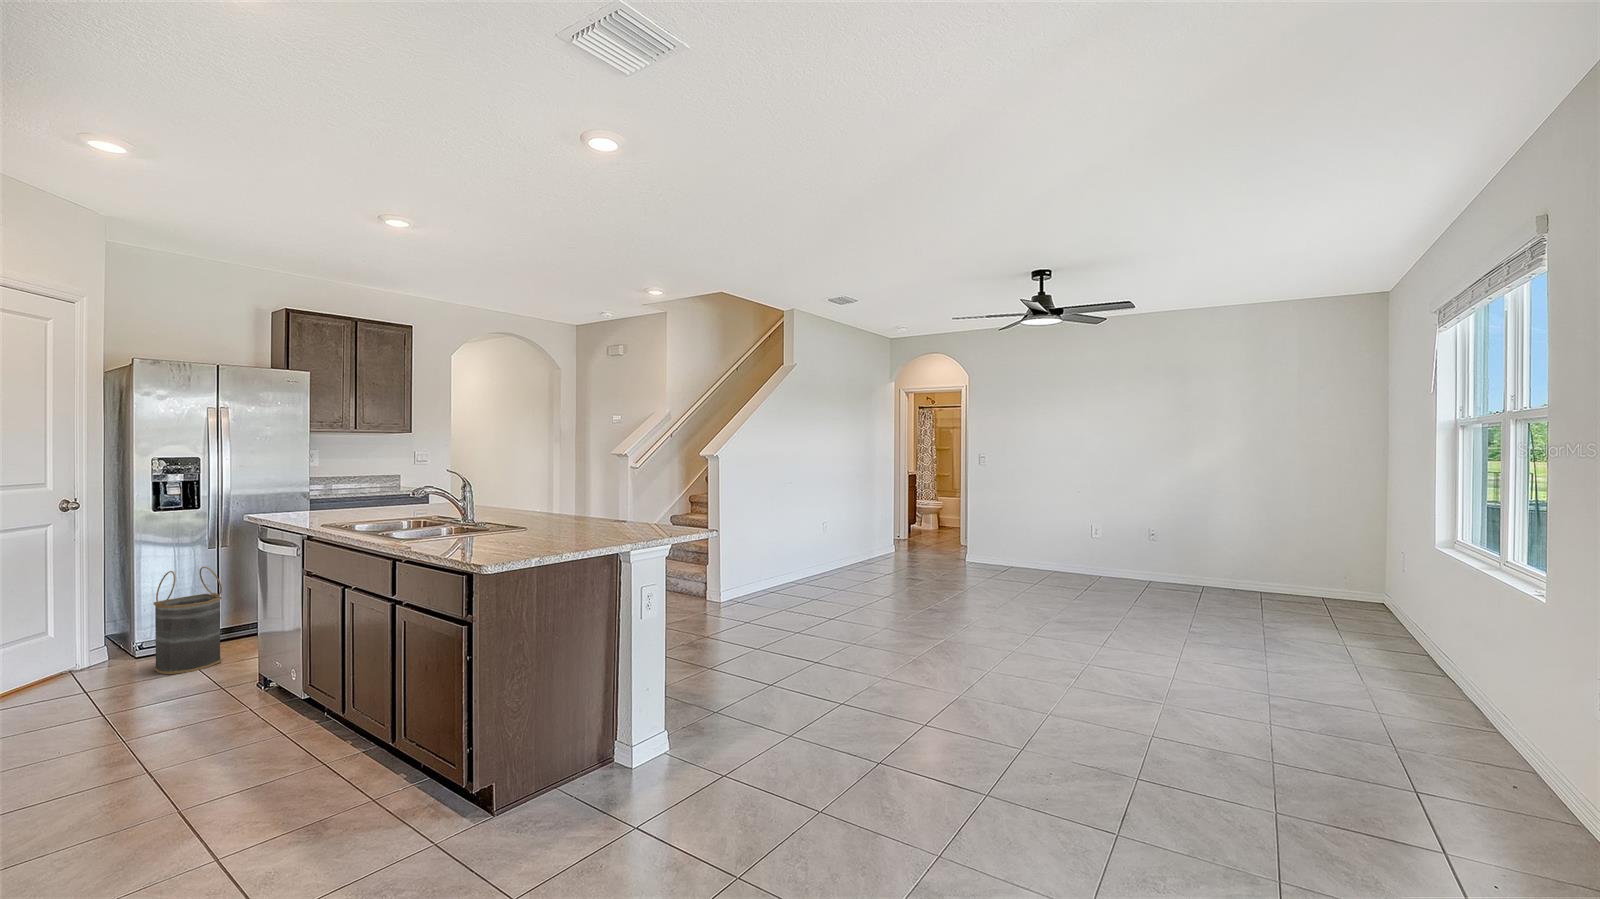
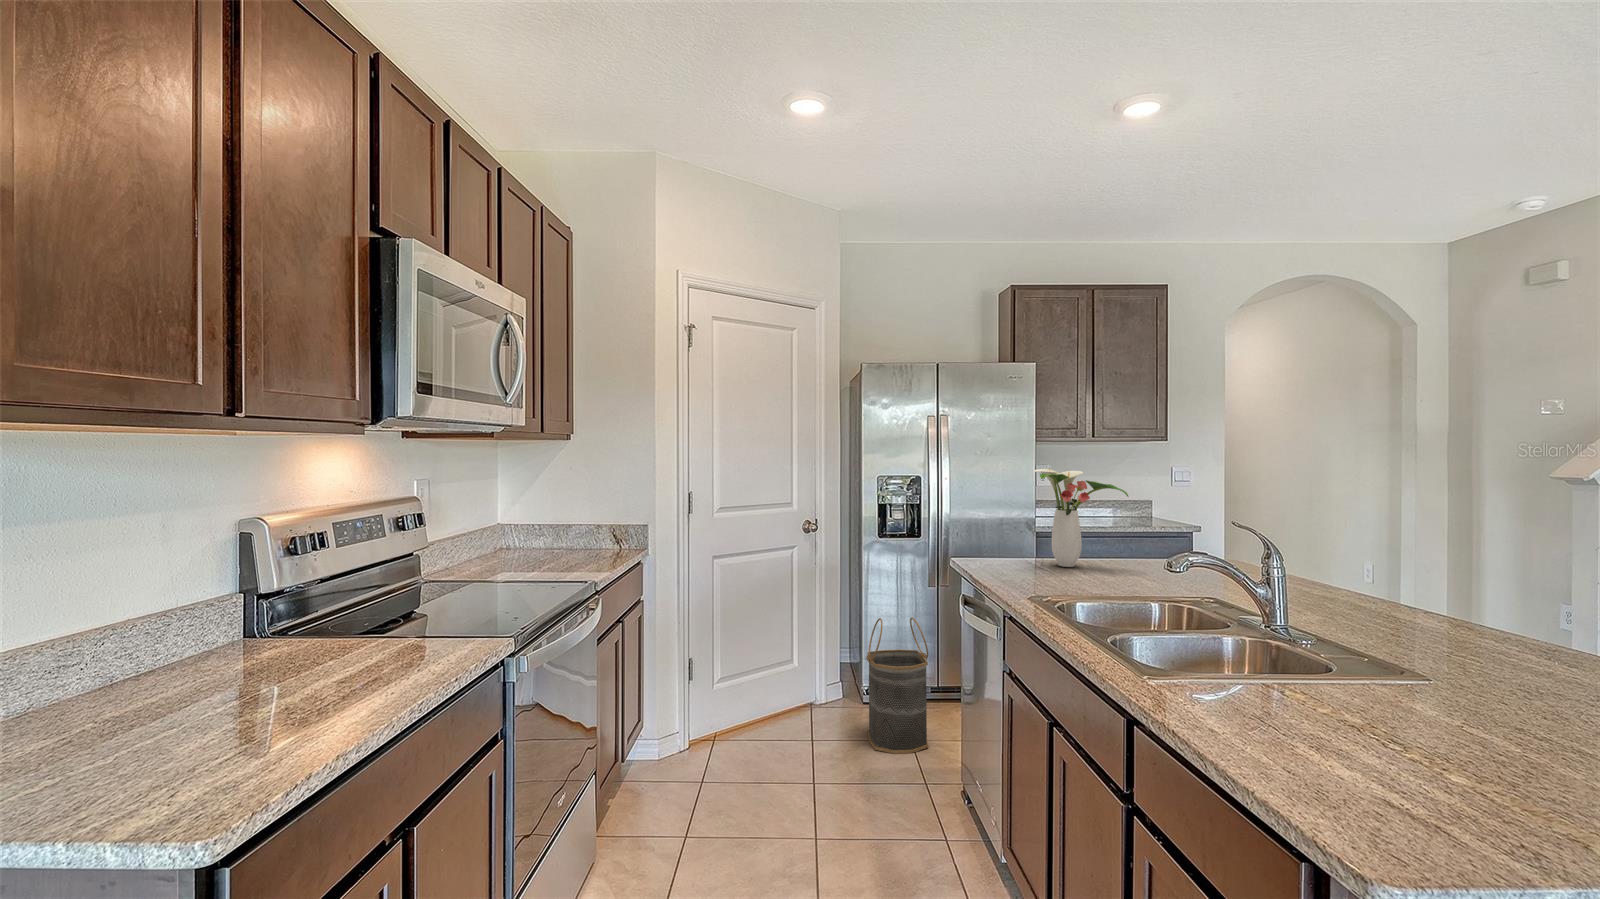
flower arrangement: none [319,447,384,508] -> present [1033,468,1128,567]

